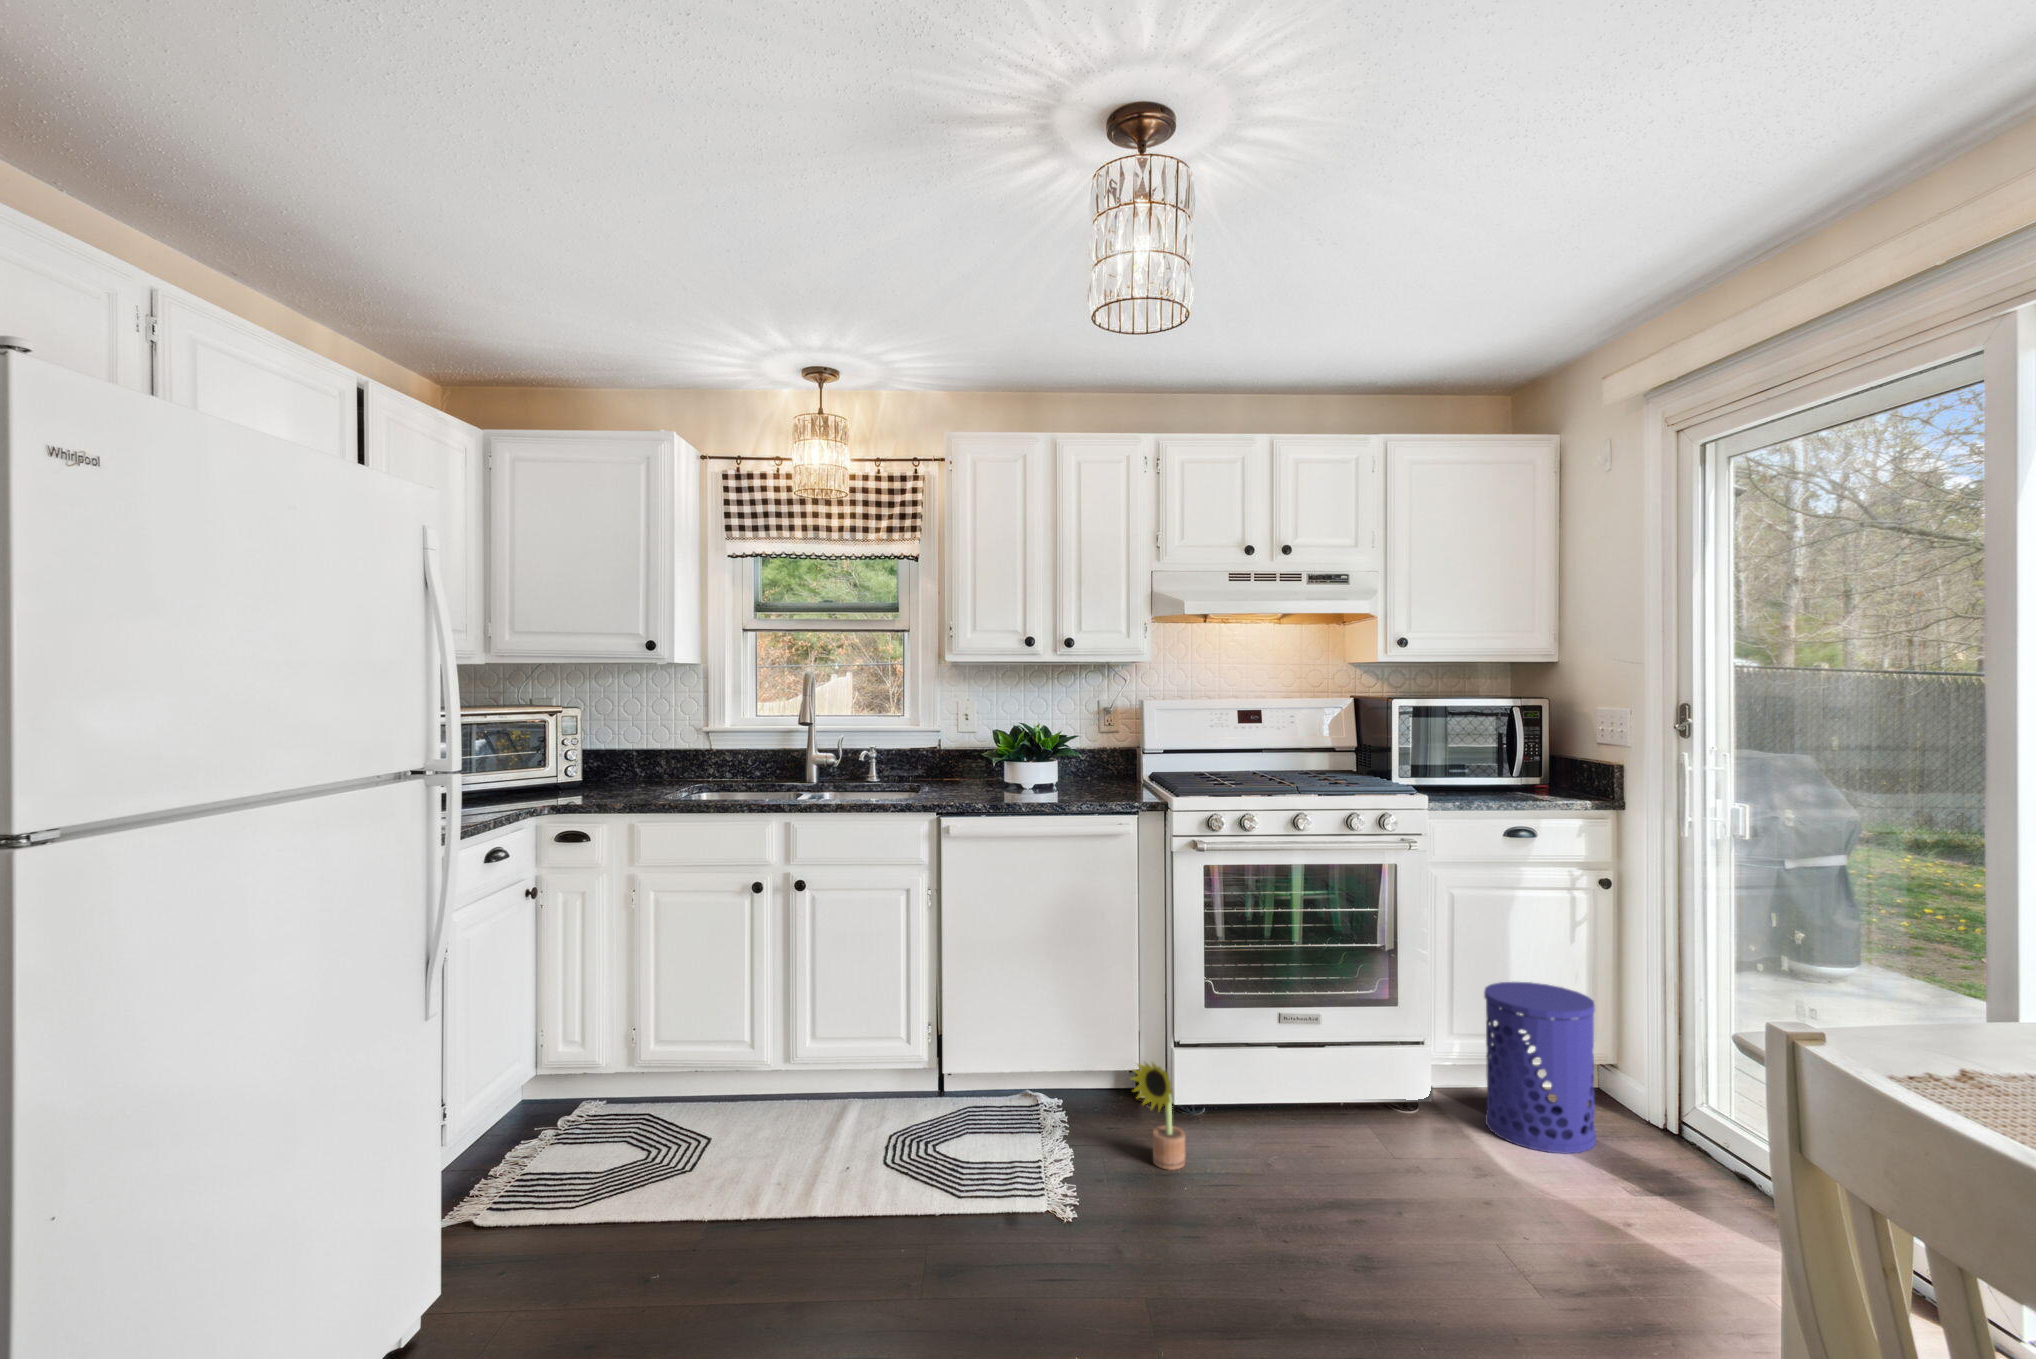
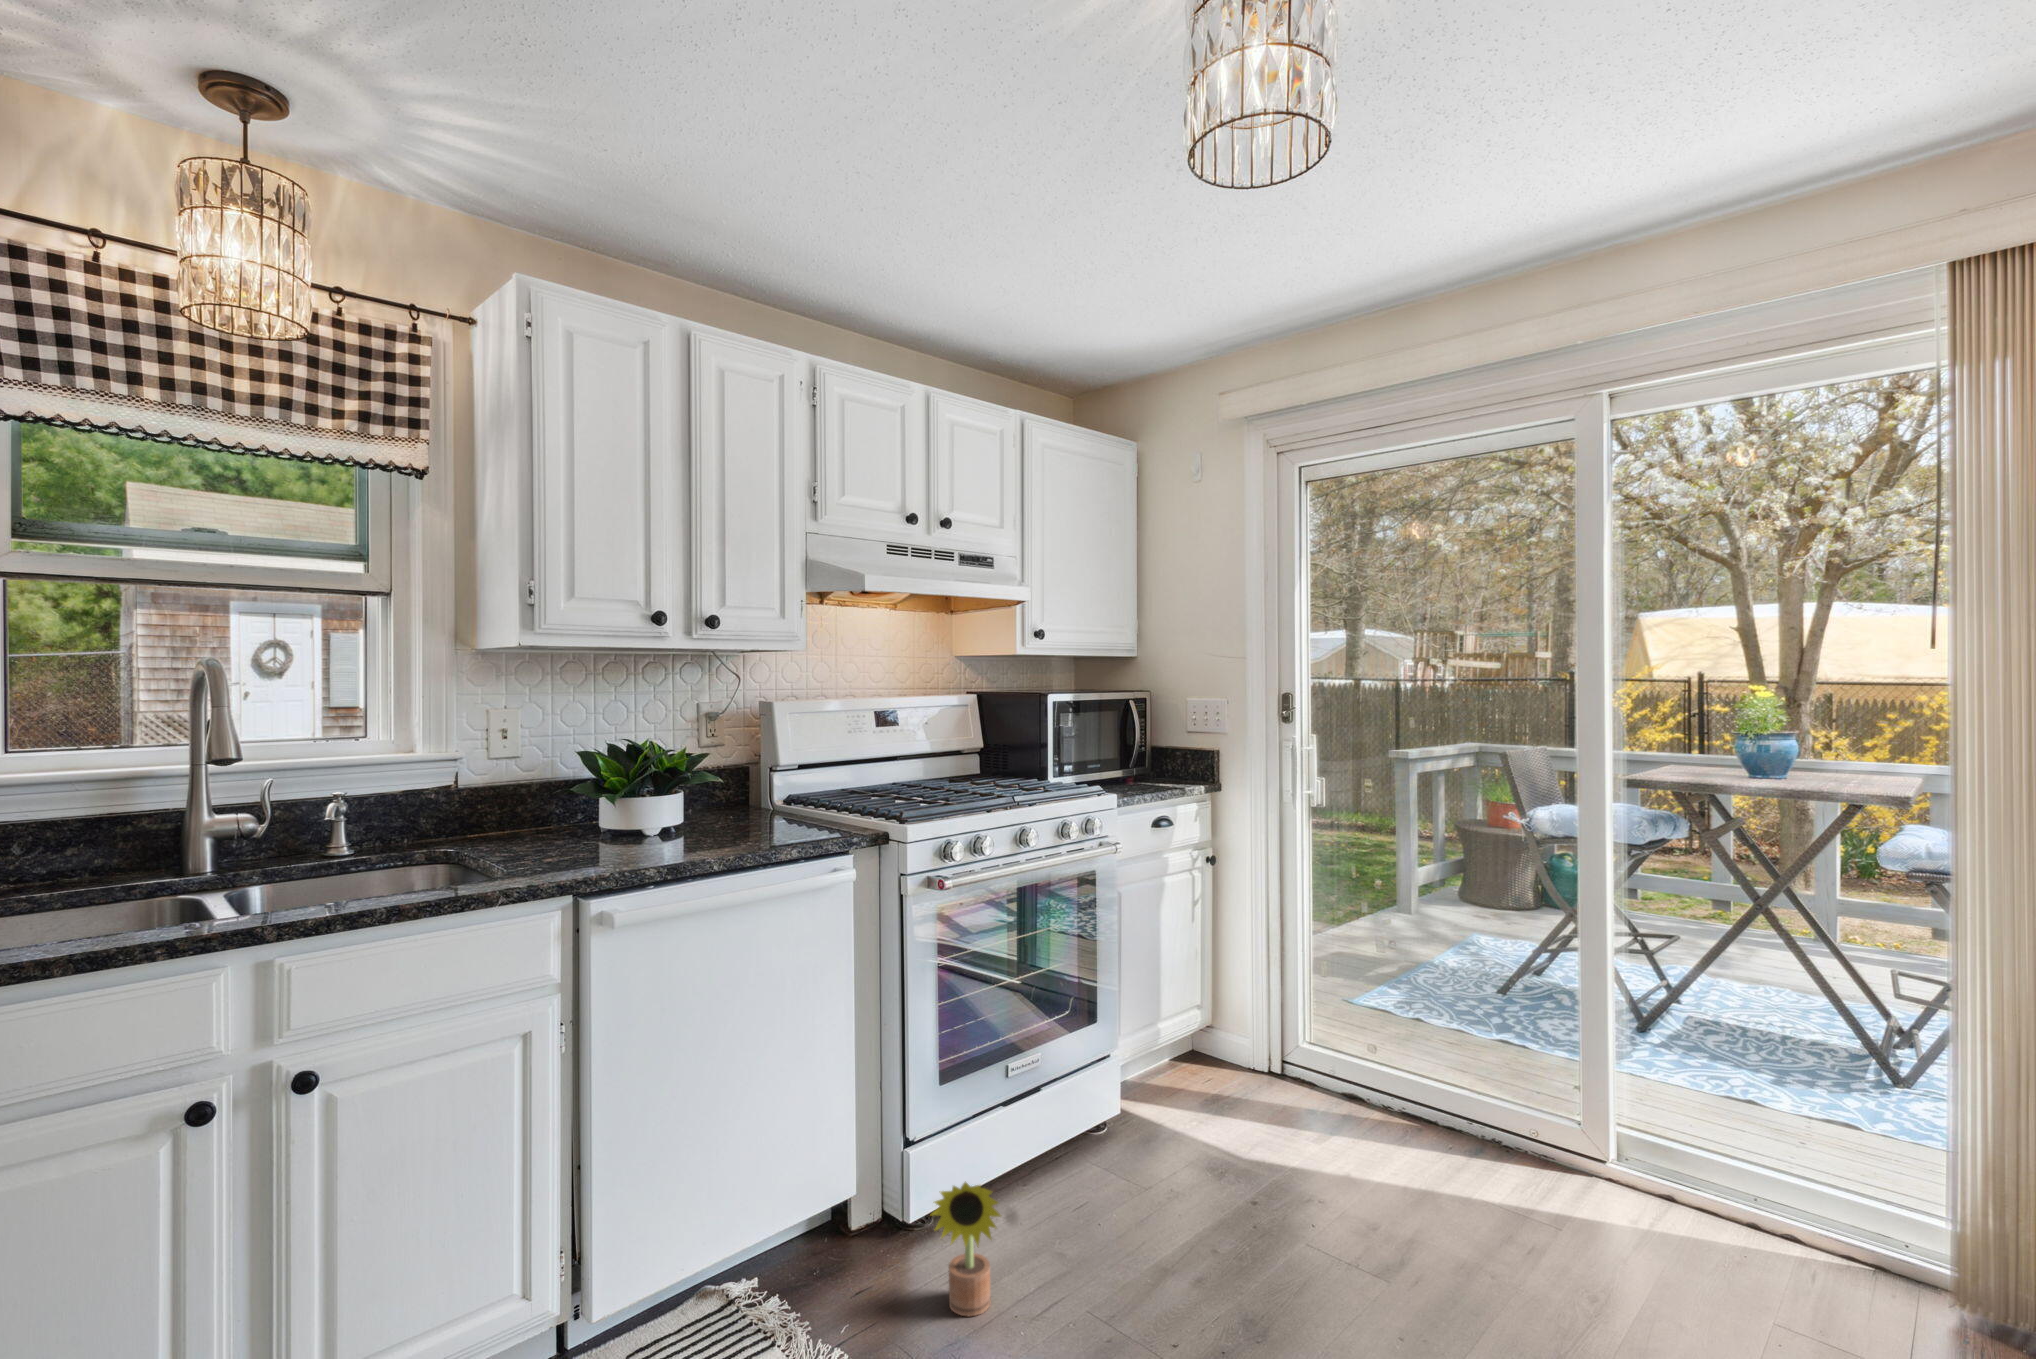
waste bin: present [1484,982,1596,1154] -> none [1155,966,1251,1131]

